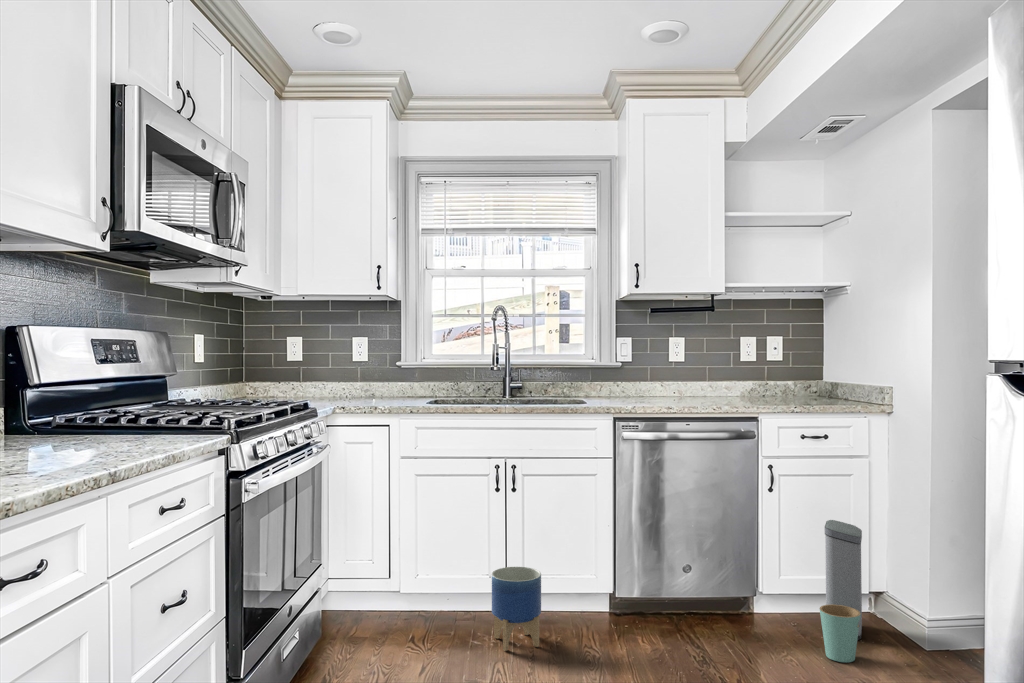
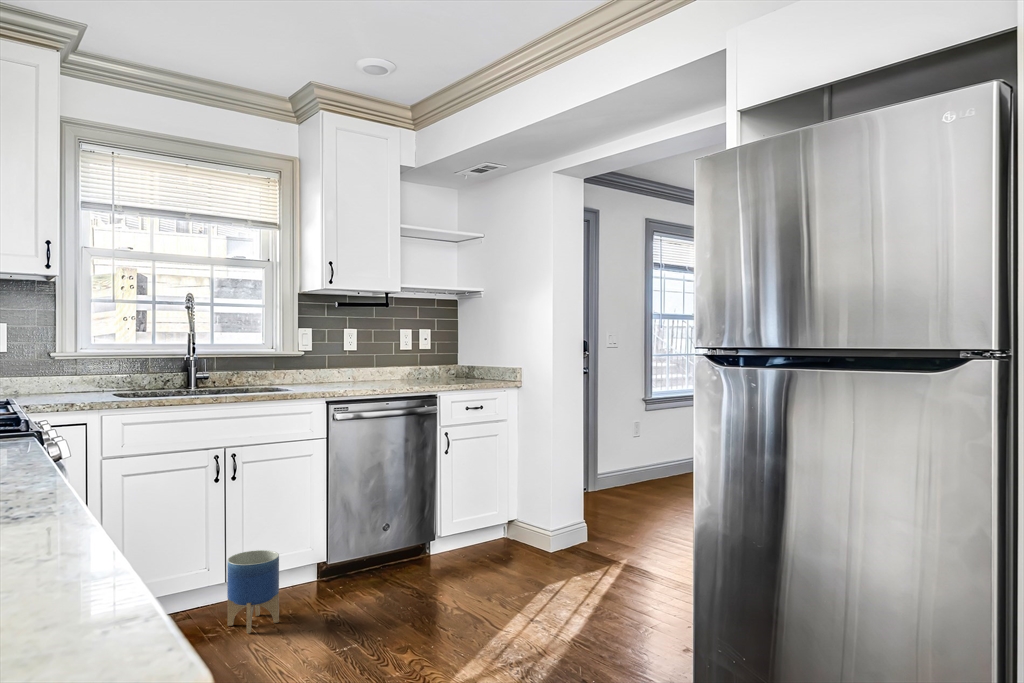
trash can: present [820,520,862,662] -> none [488,471,526,575]

